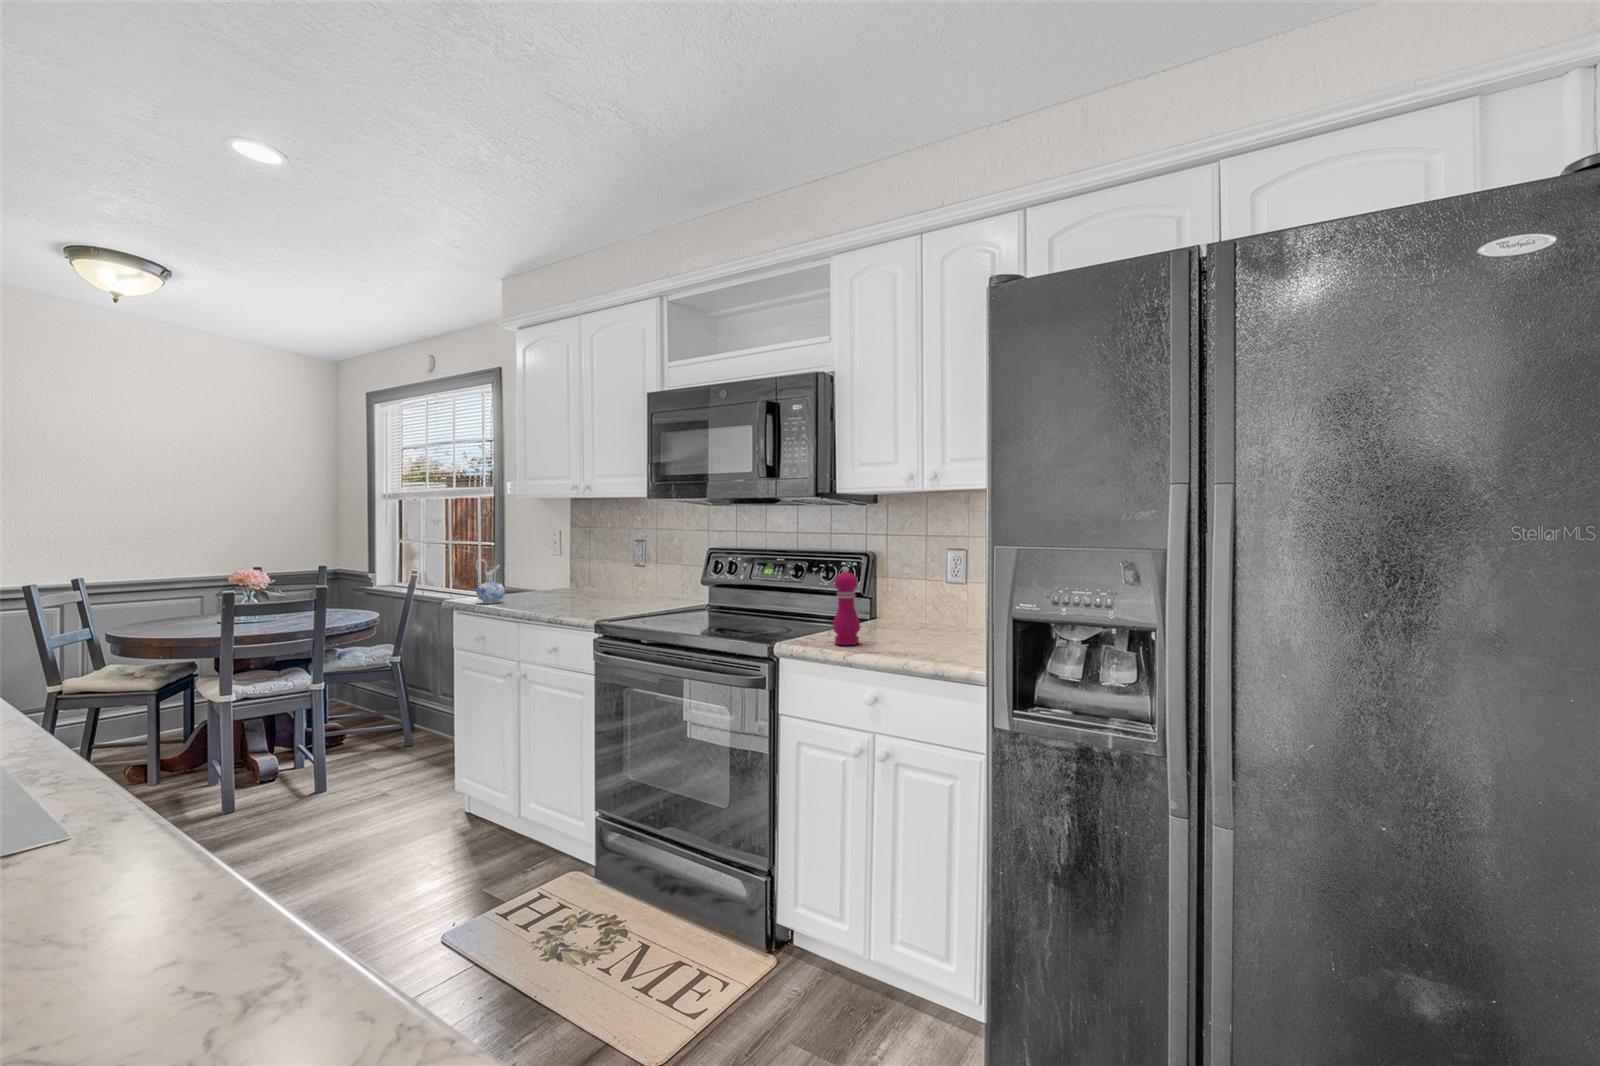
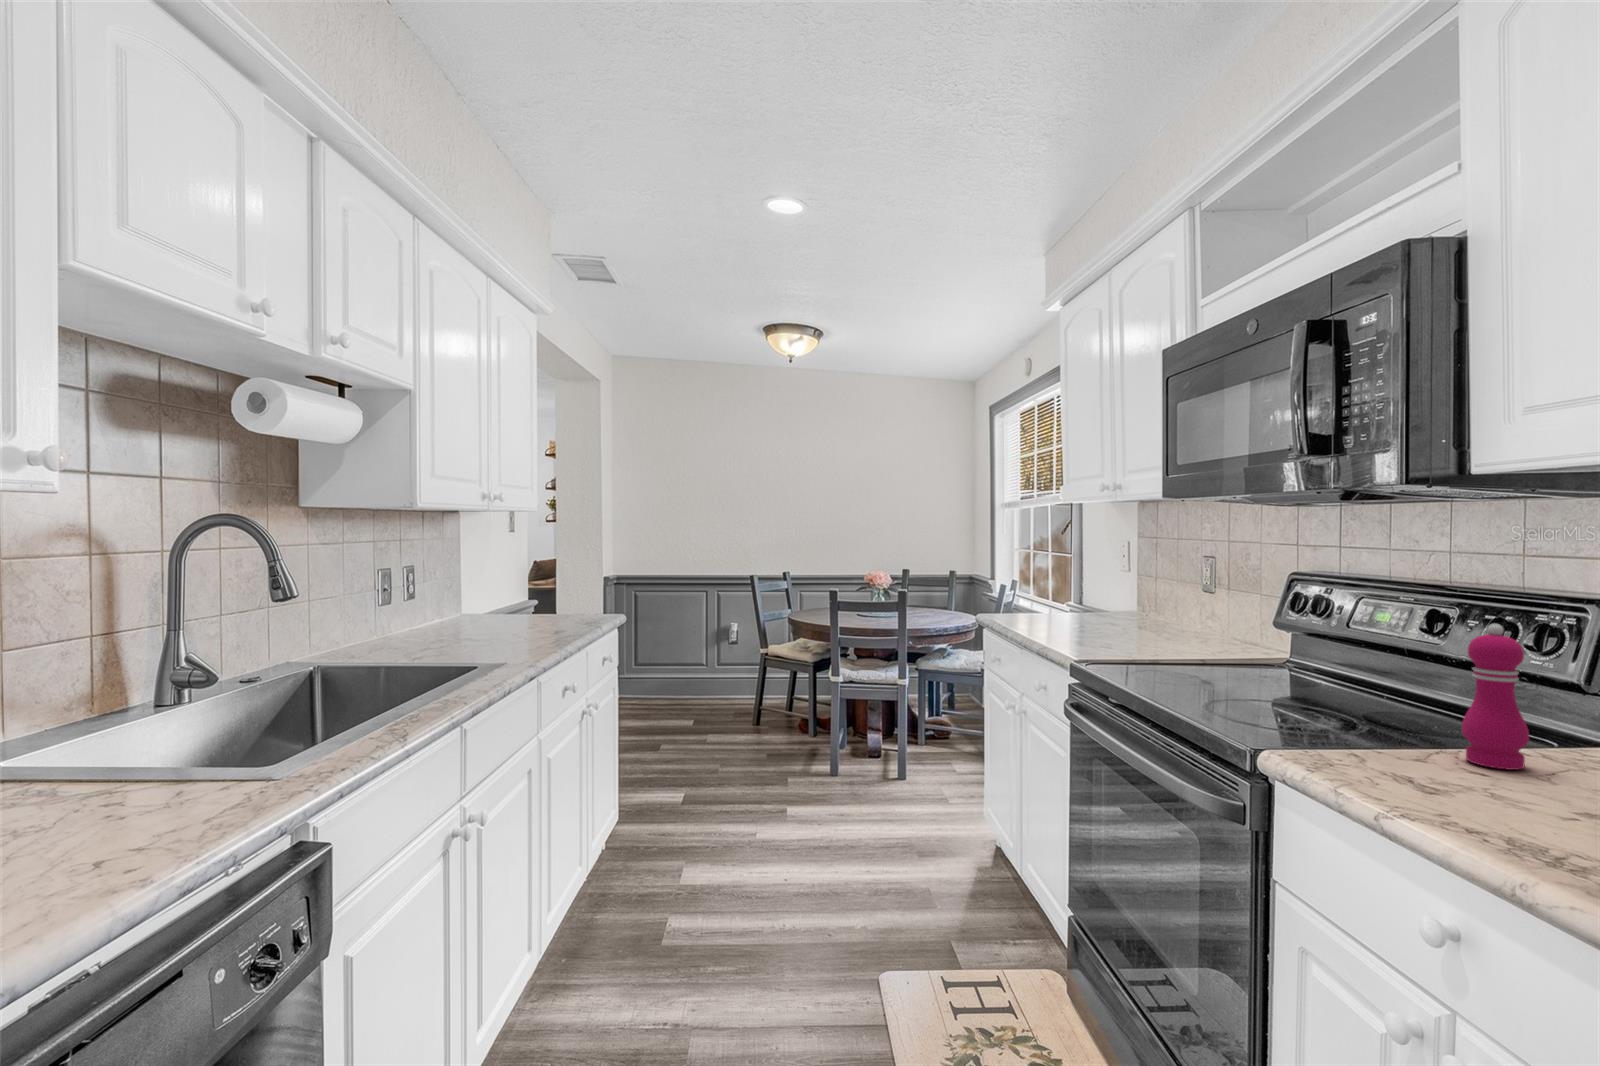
ceramic pitcher: present [476,559,505,604] -> none [1025,574,1055,623]

